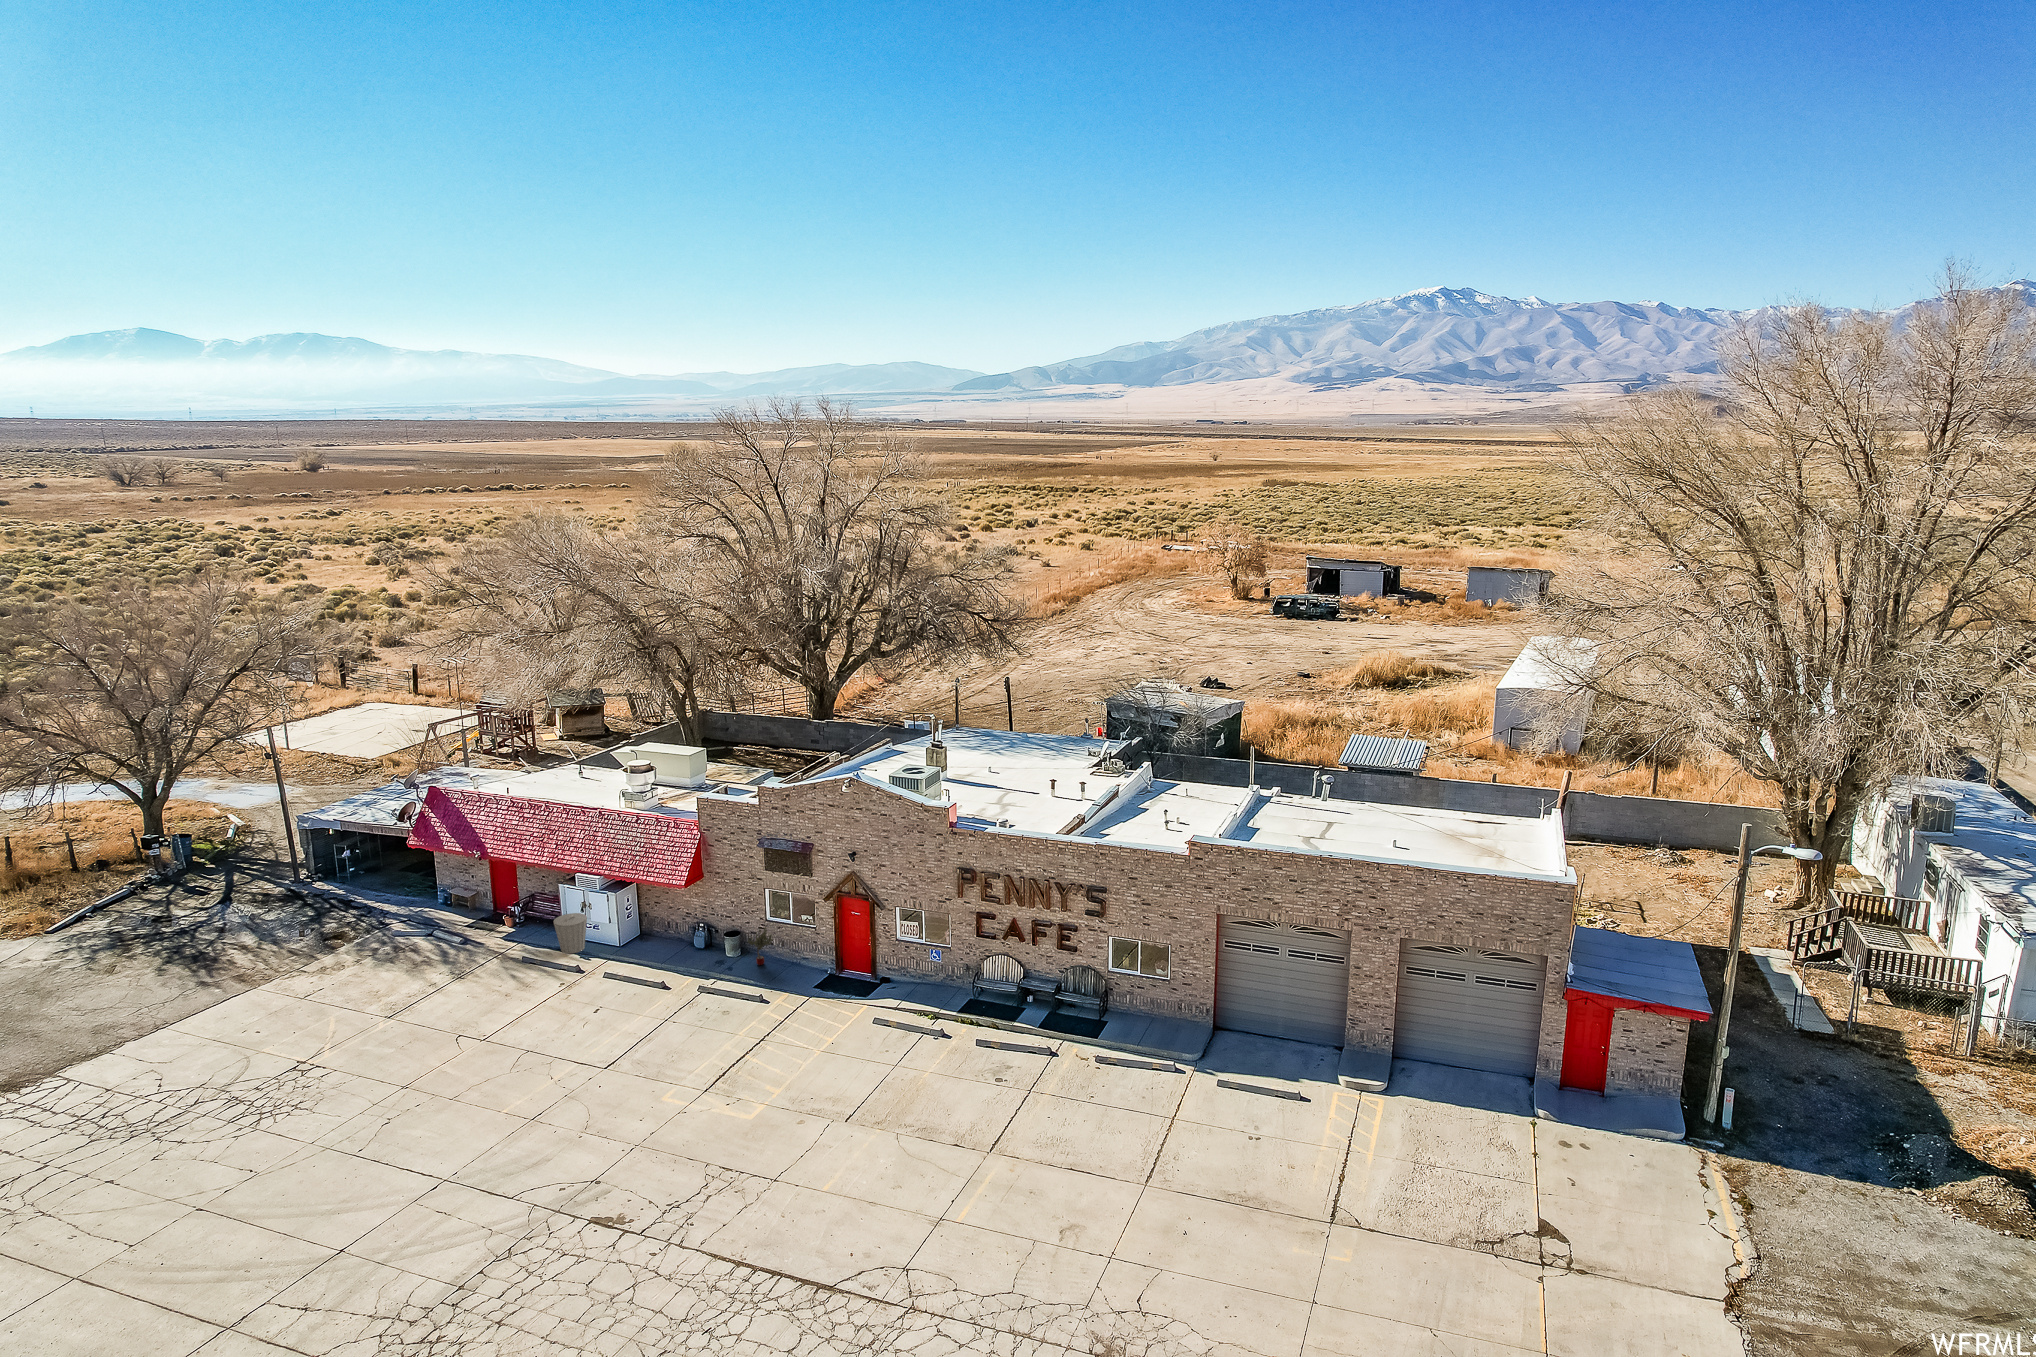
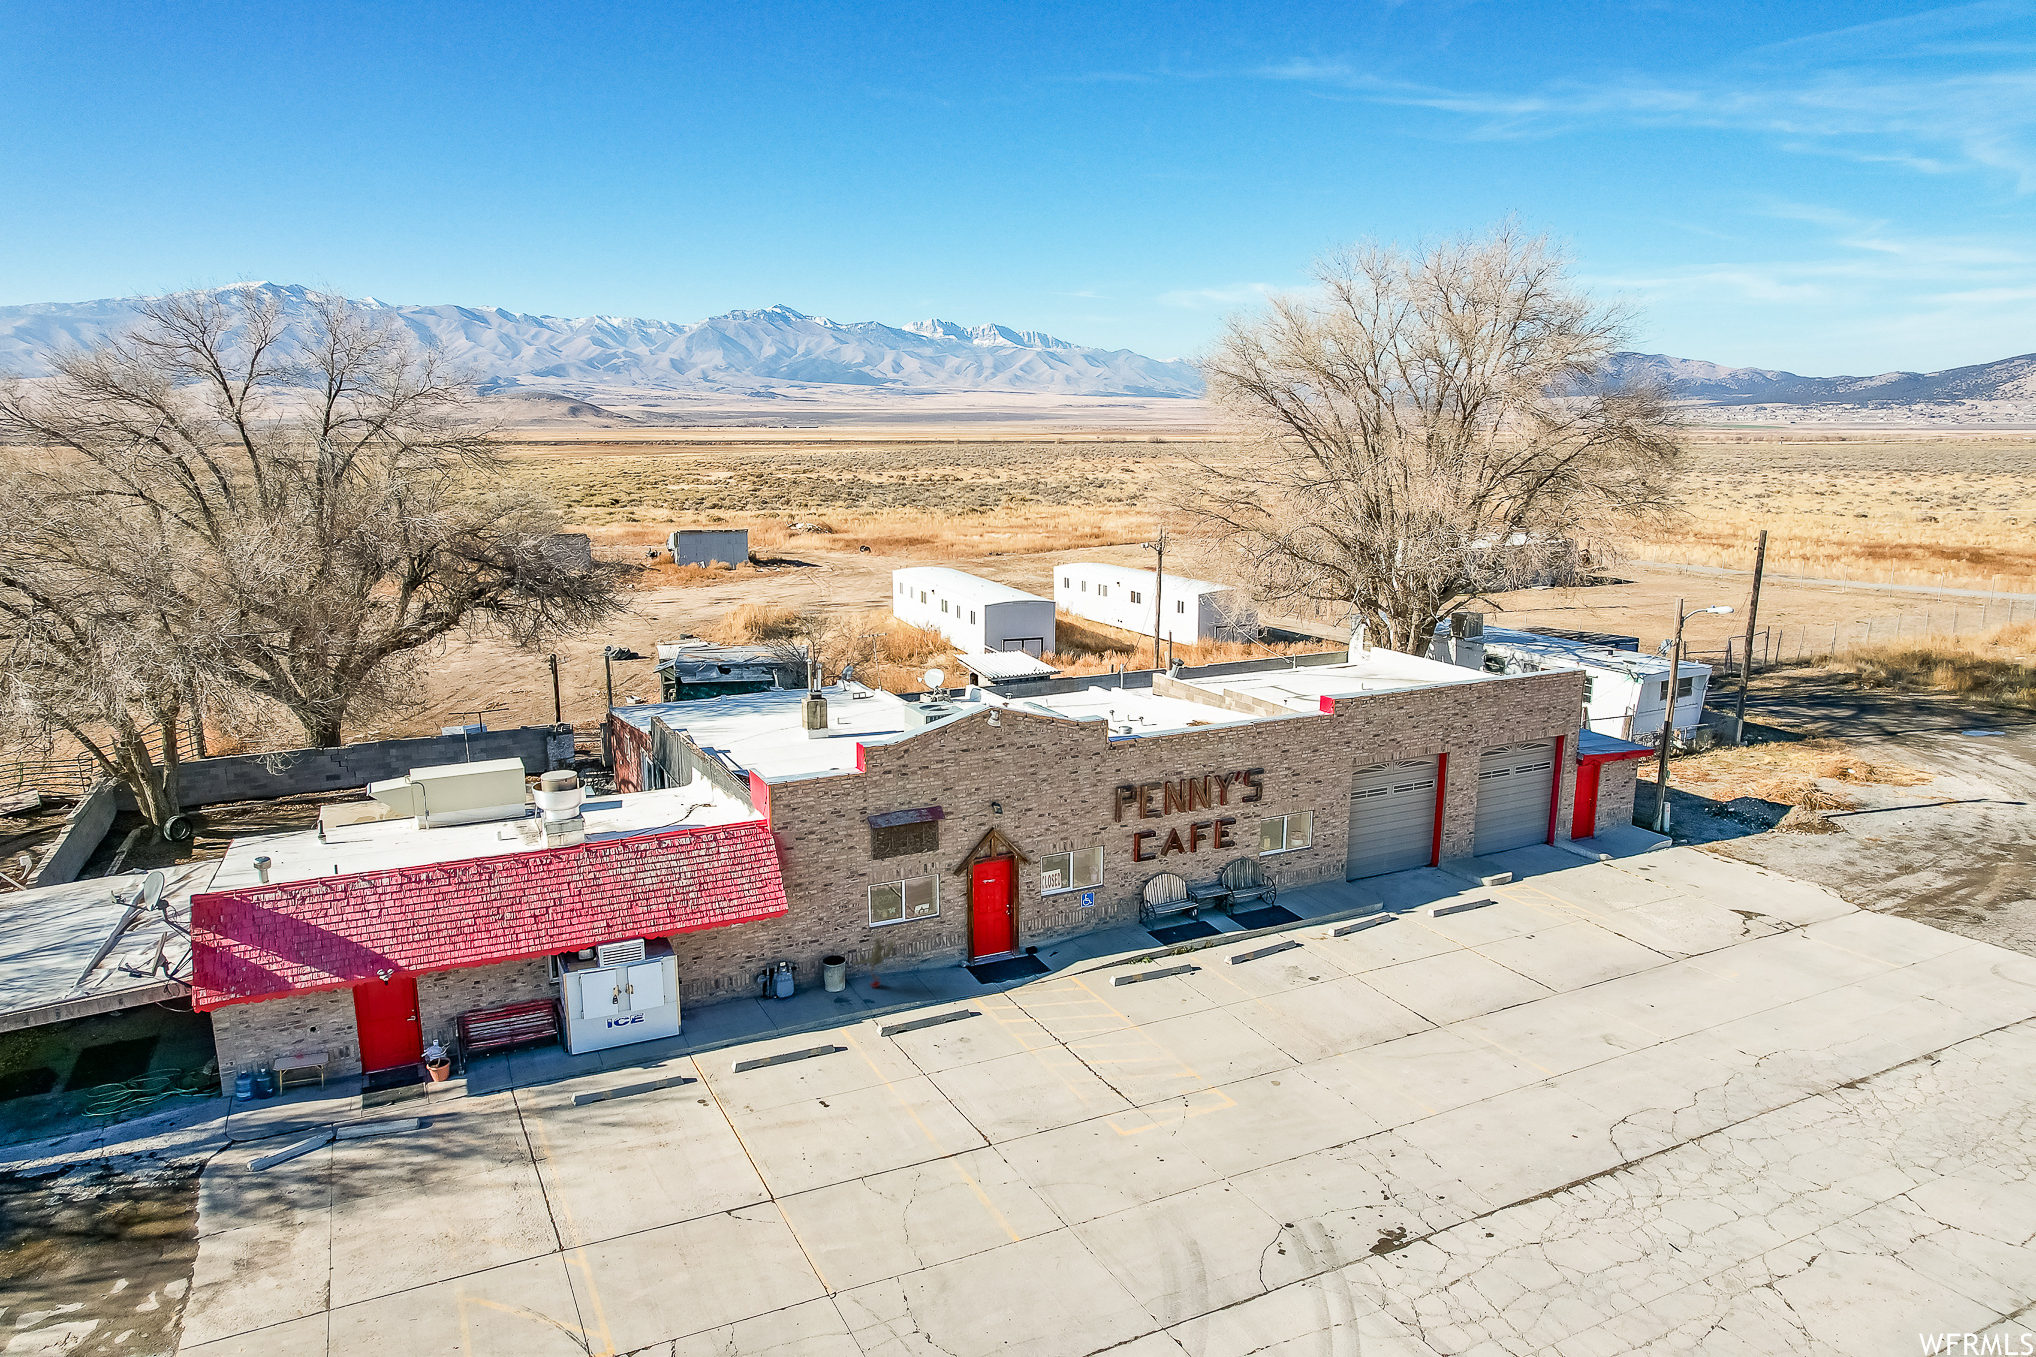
trash can: present [553,913,587,954] -> none [571,1006,623,1071]

